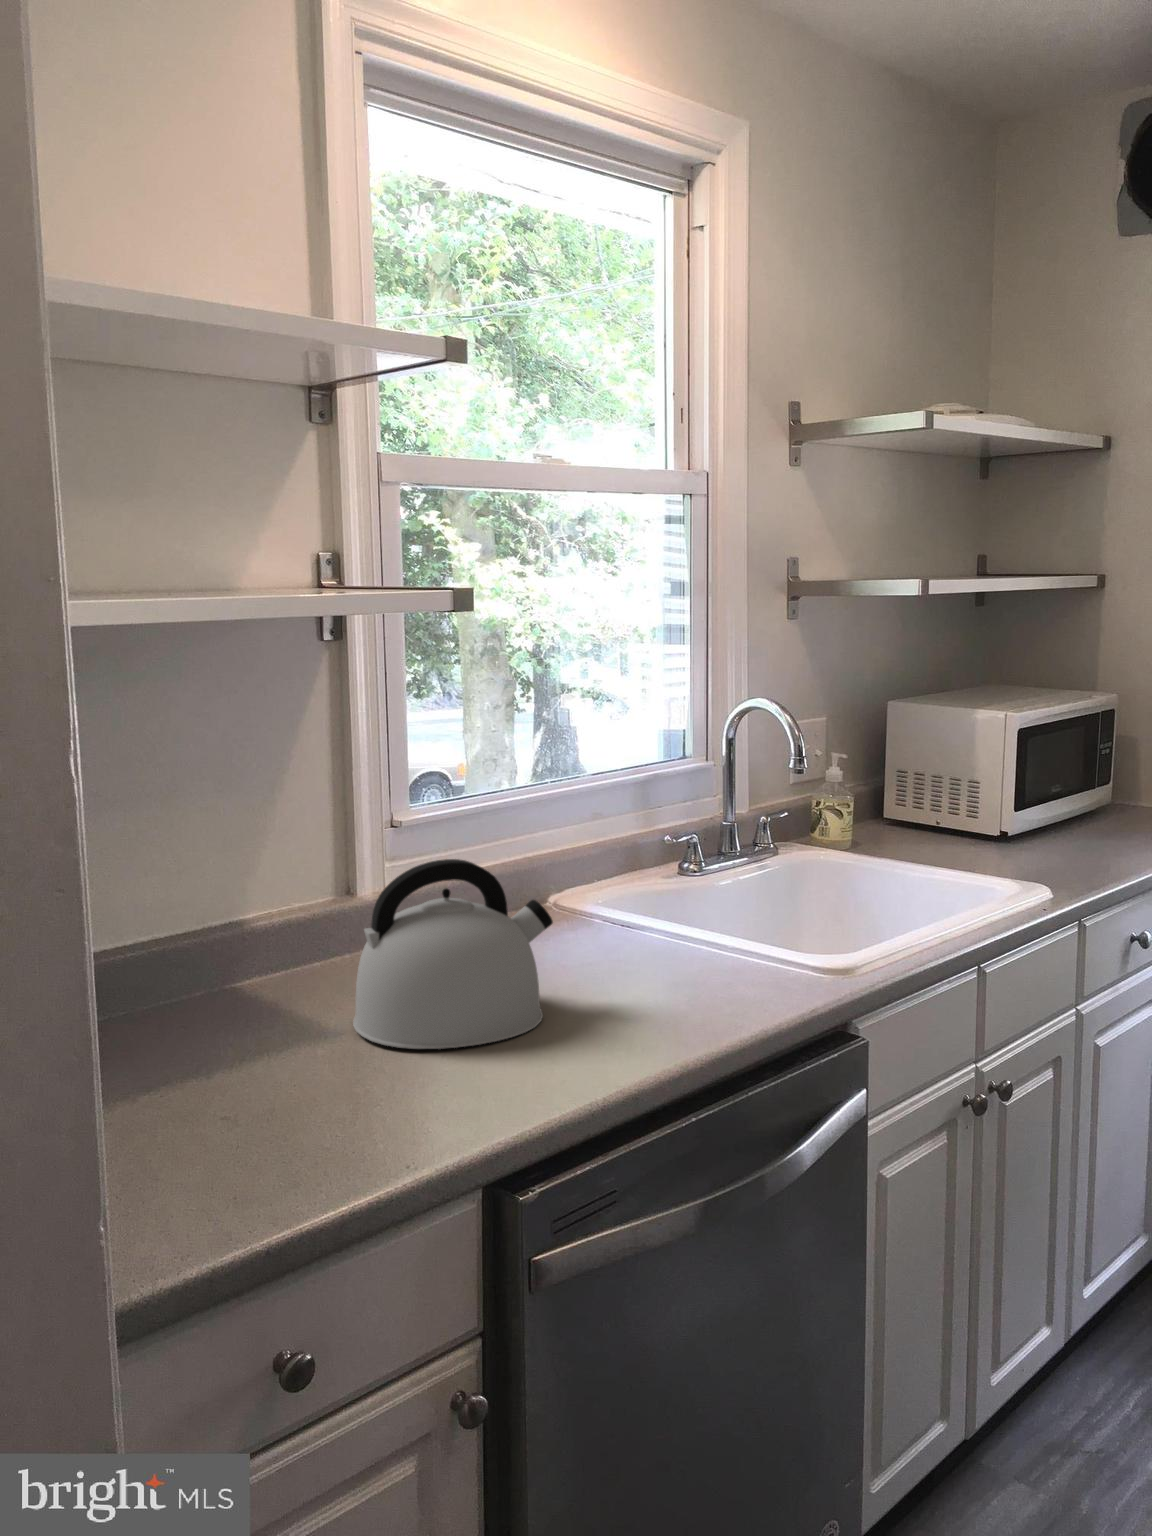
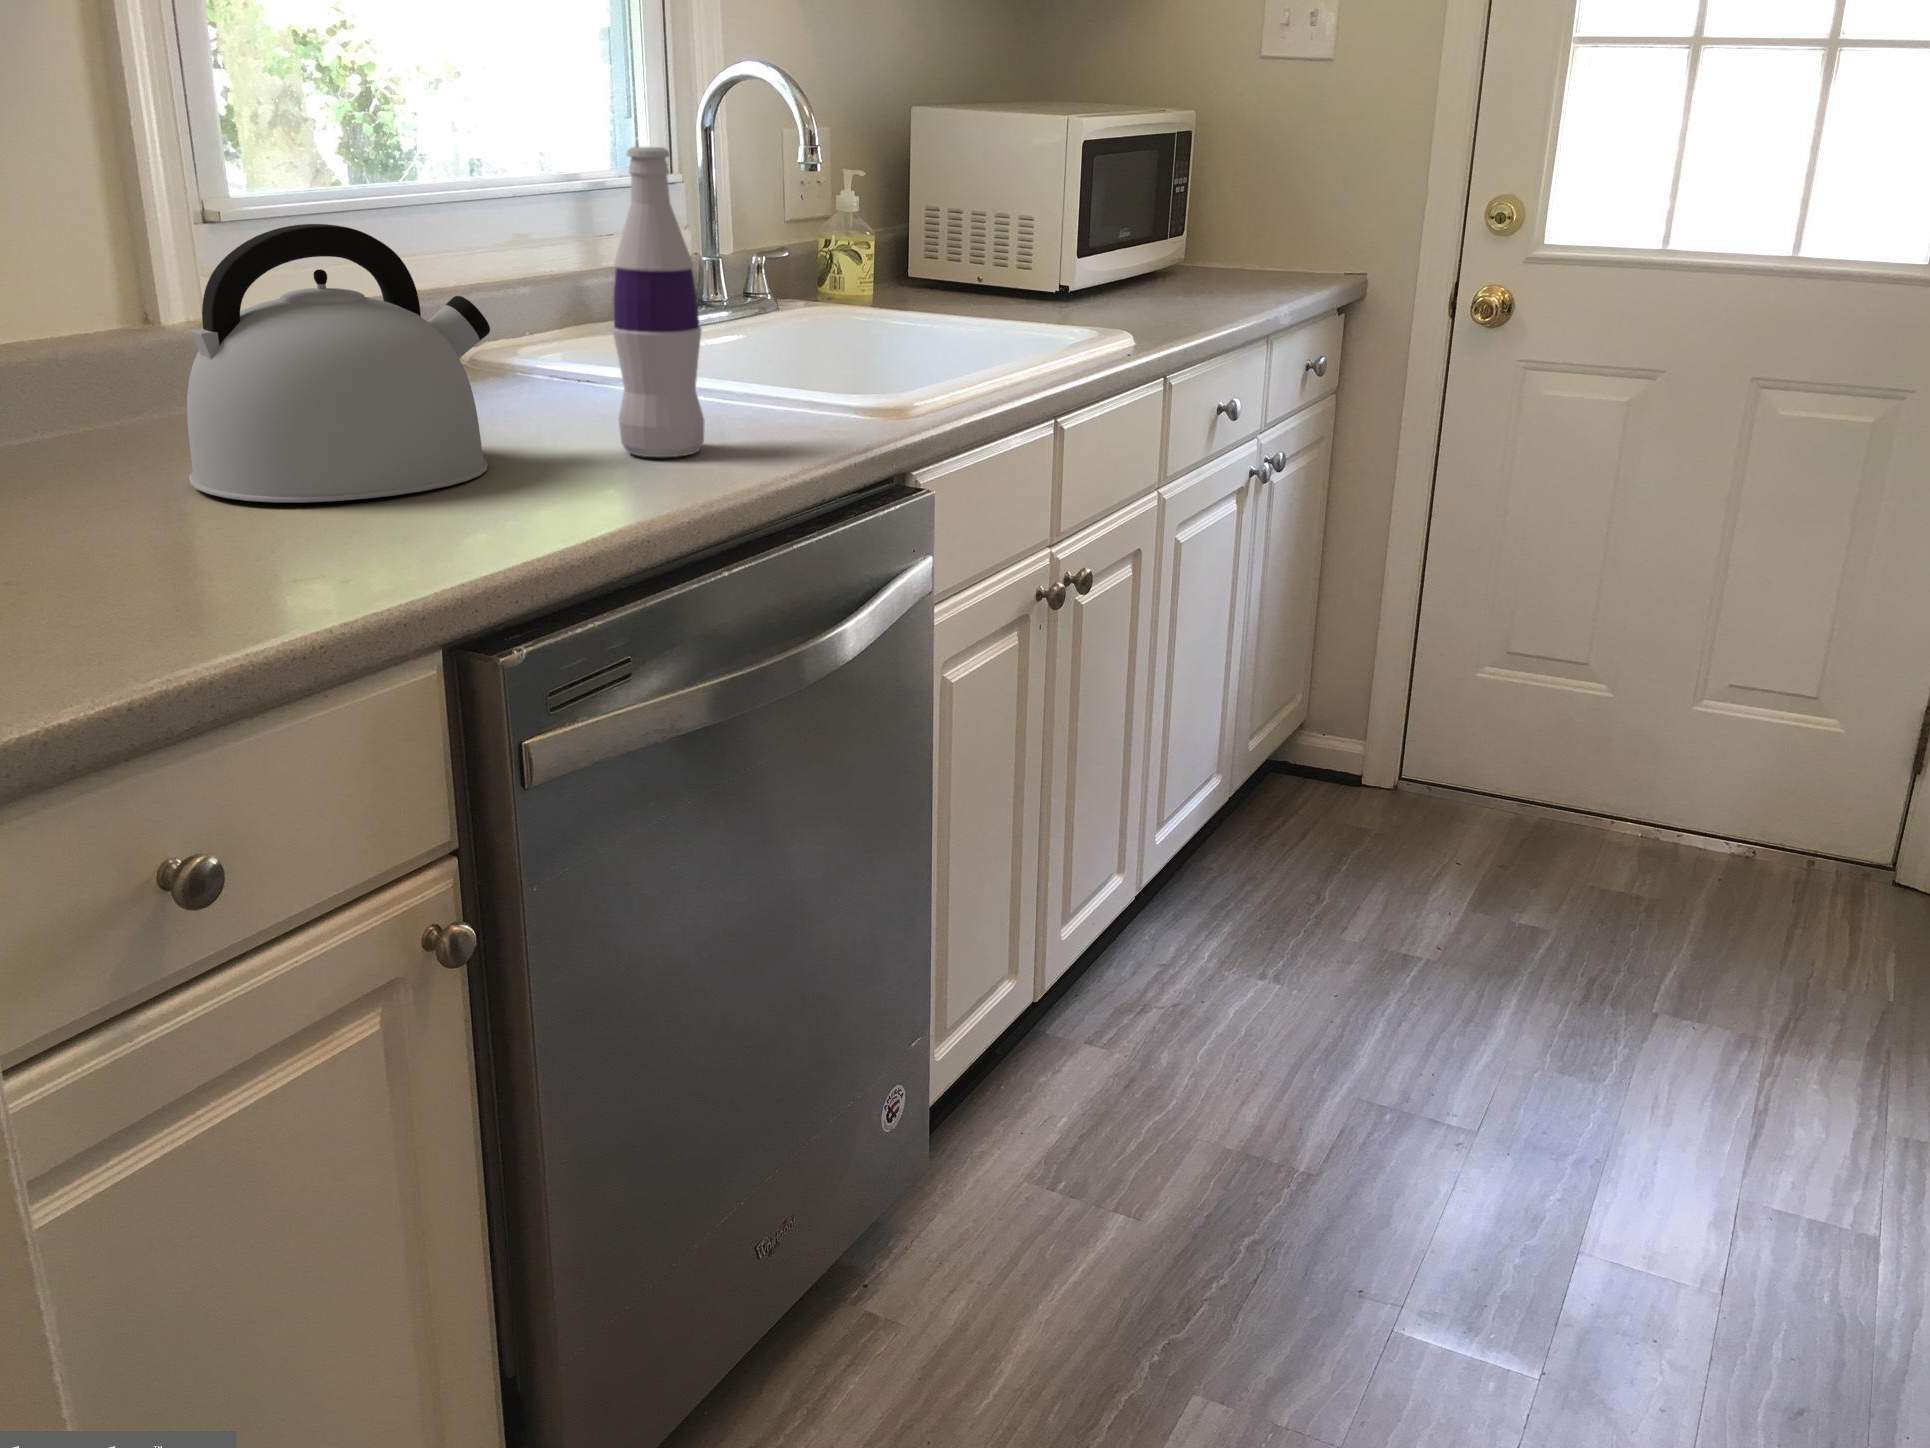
bottle: none [634,804,695,1015] -> present [612,147,704,457]

